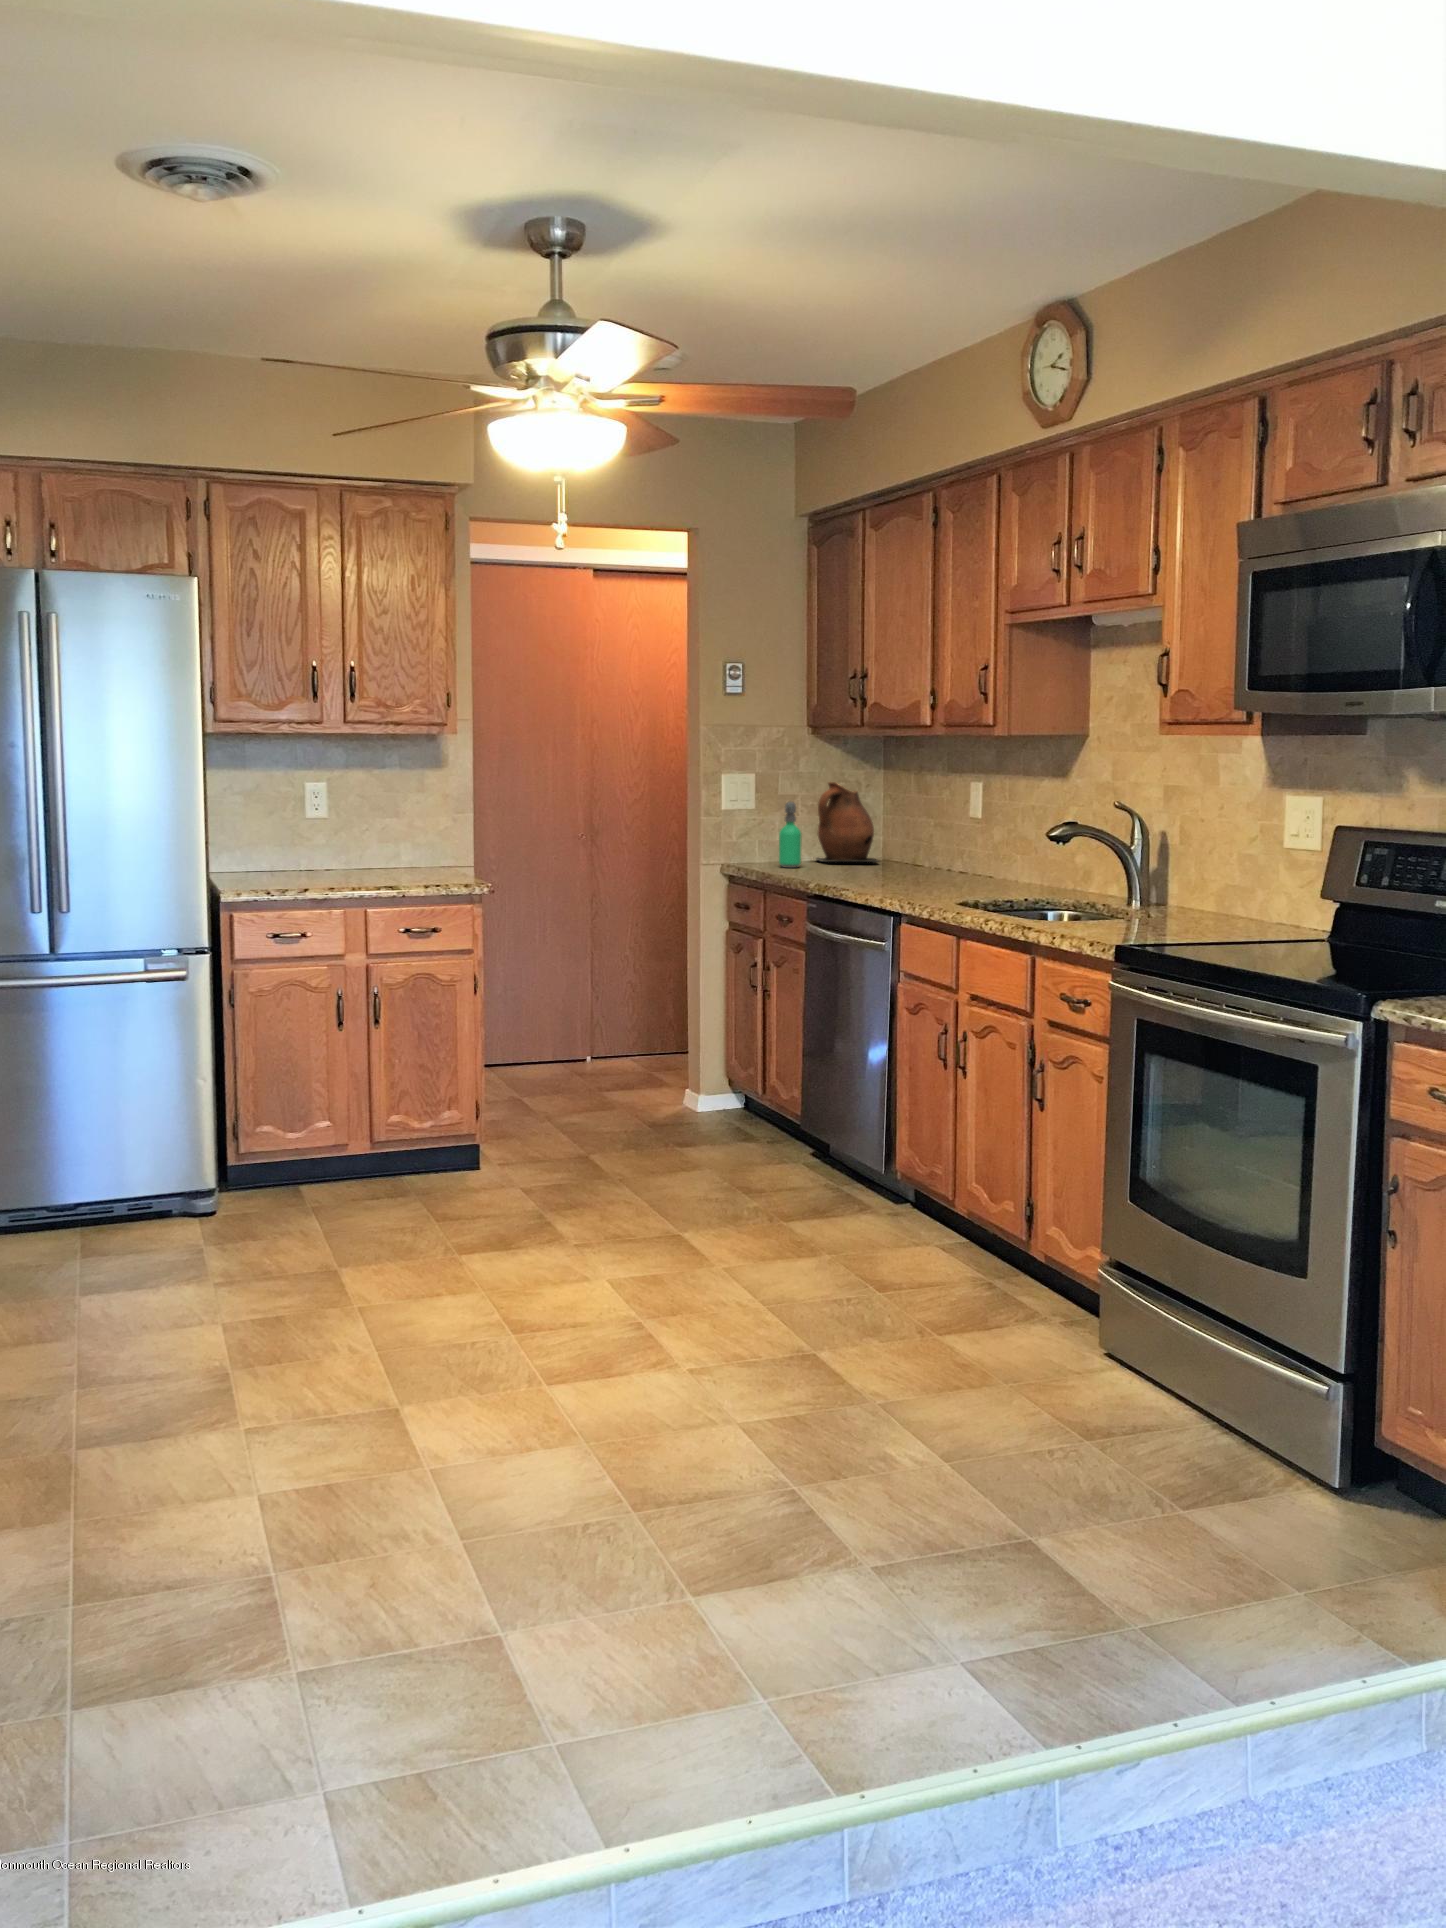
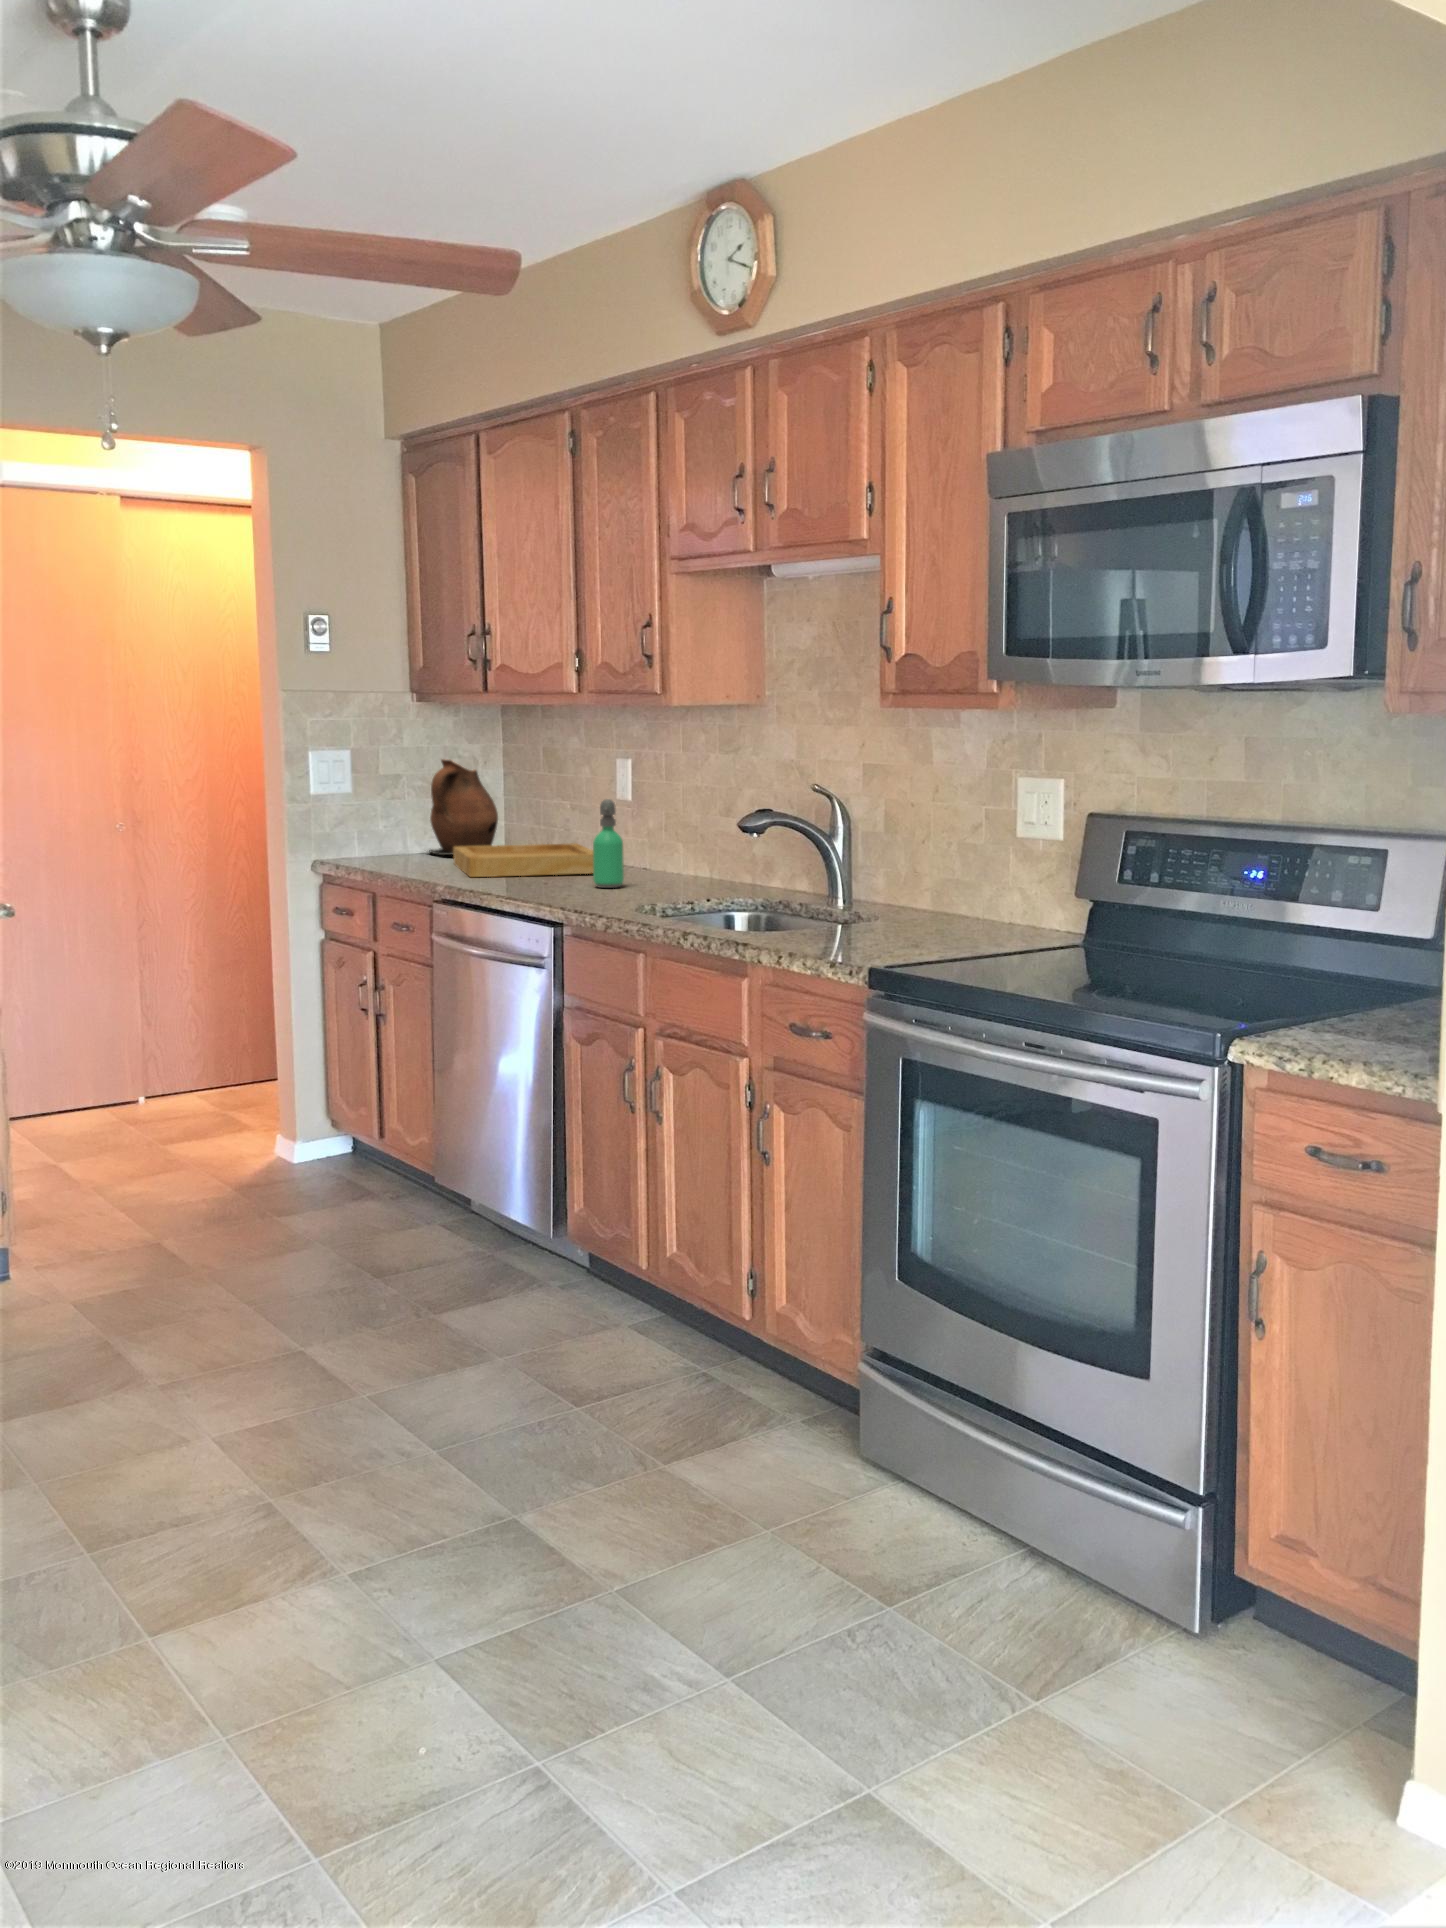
soap dispenser: present [779,802,801,868] -> present [593,799,624,888]
tray: none [832,854,952,878] -> present [453,843,593,877]

